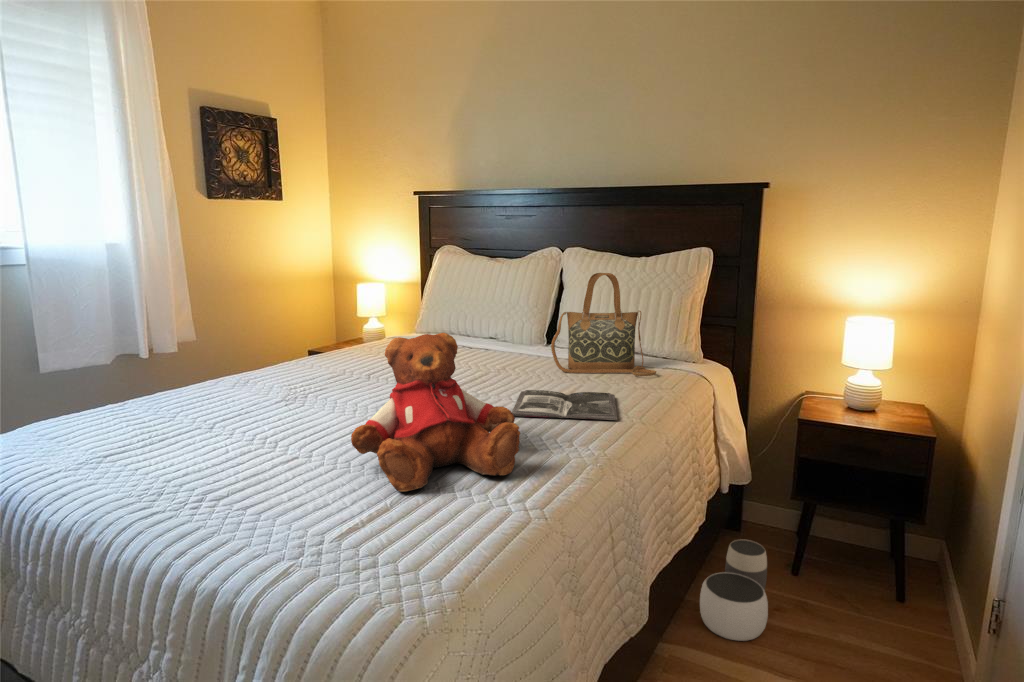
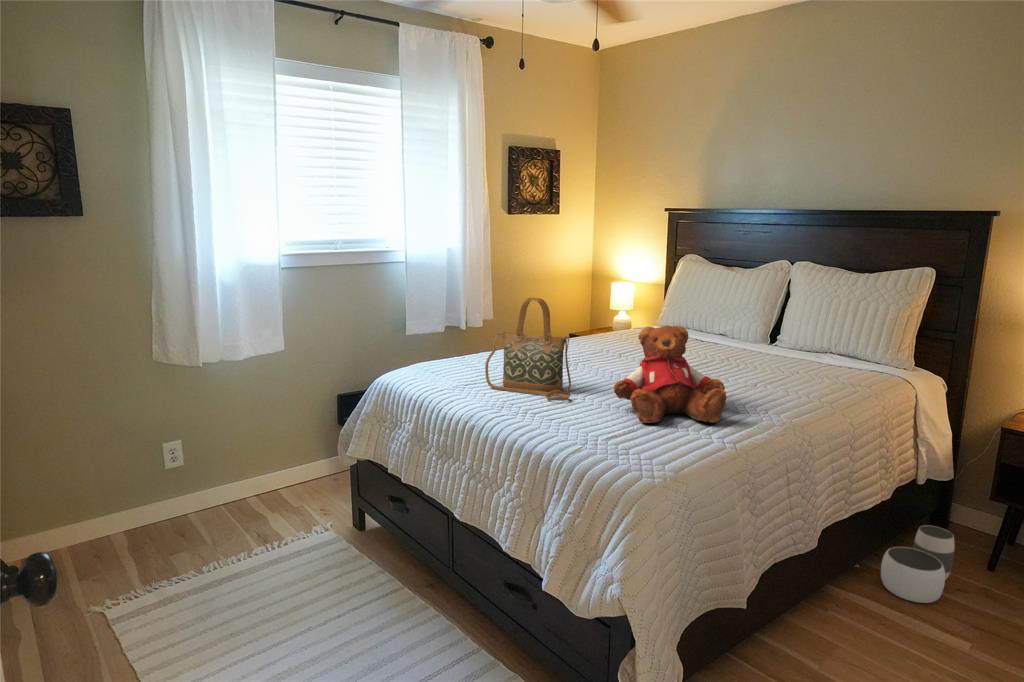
handbag: present [551,273,656,376] -> present [485,298,571,401]
magazine: present [512,390,617,420] -> none [726,375,815,401]

